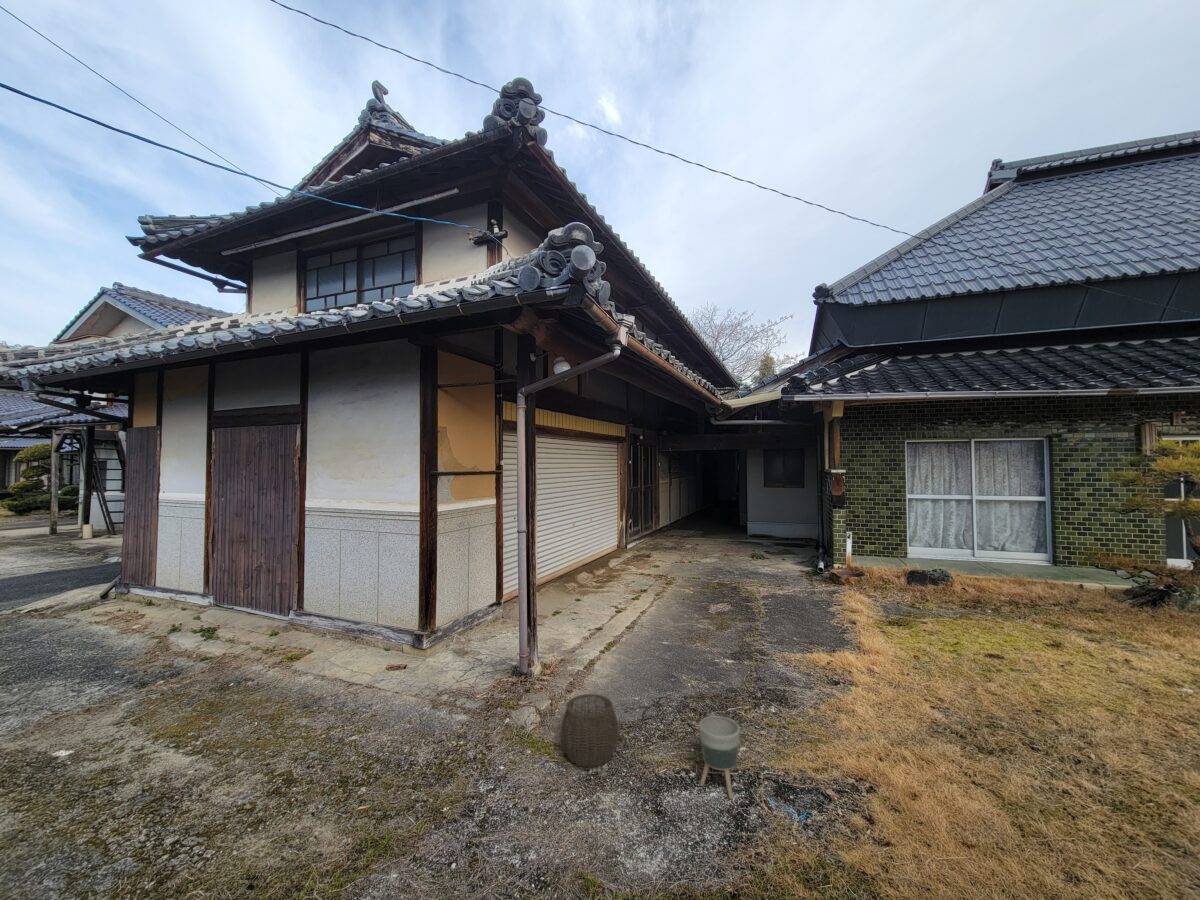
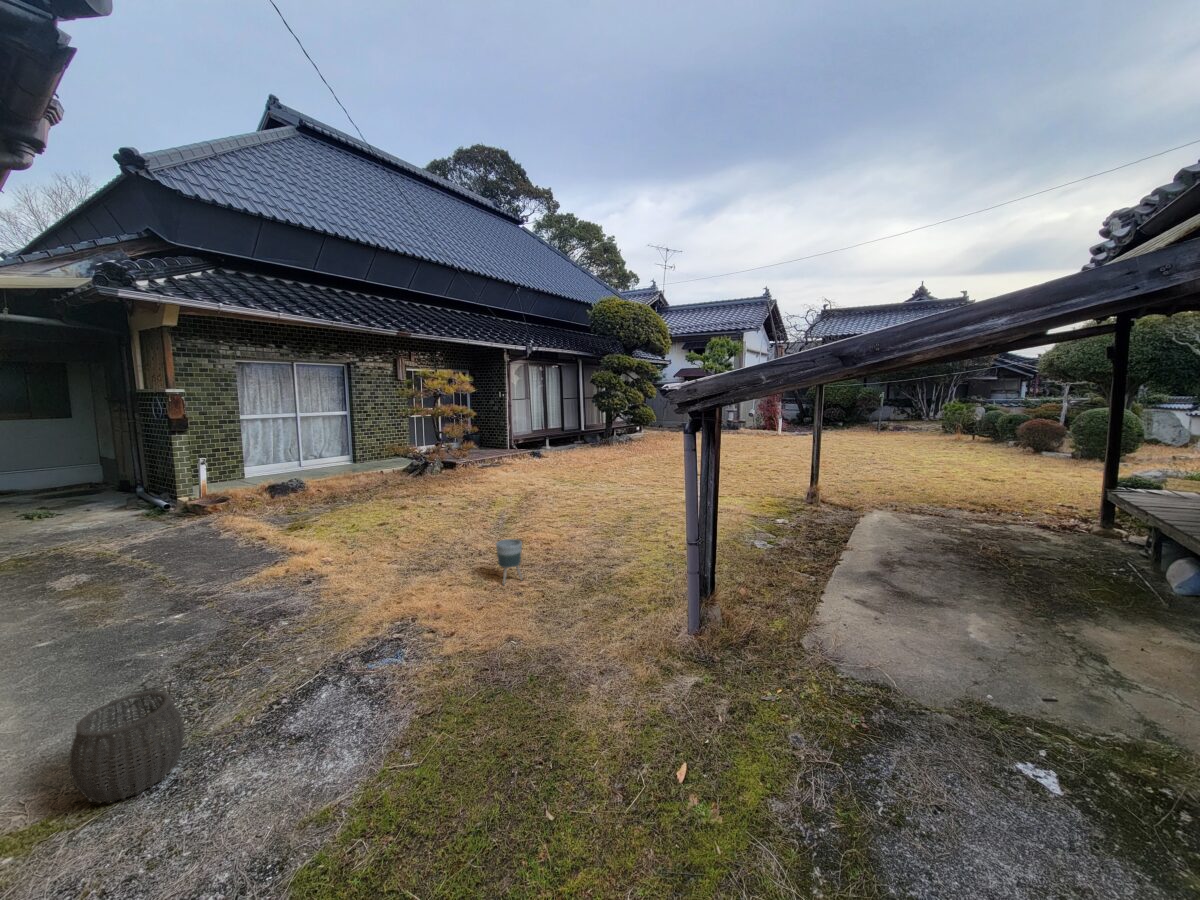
planter: present [699,716,740,799] -> present [496,539,522,585]

